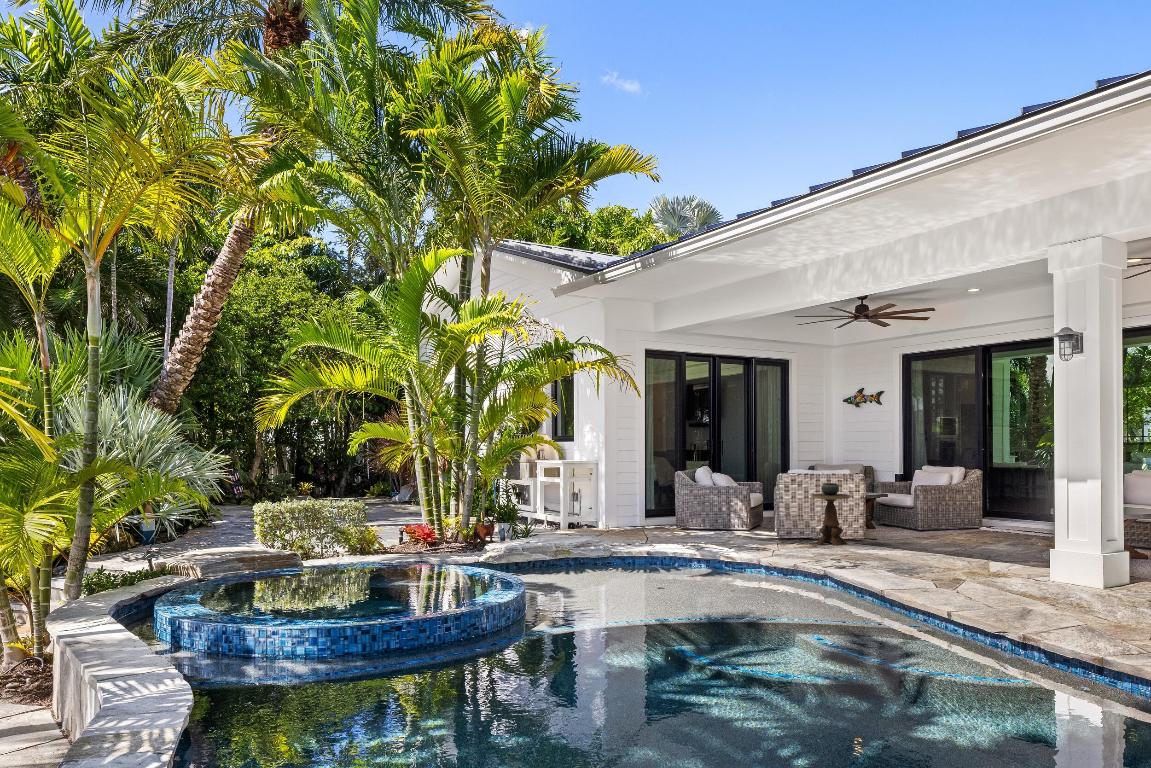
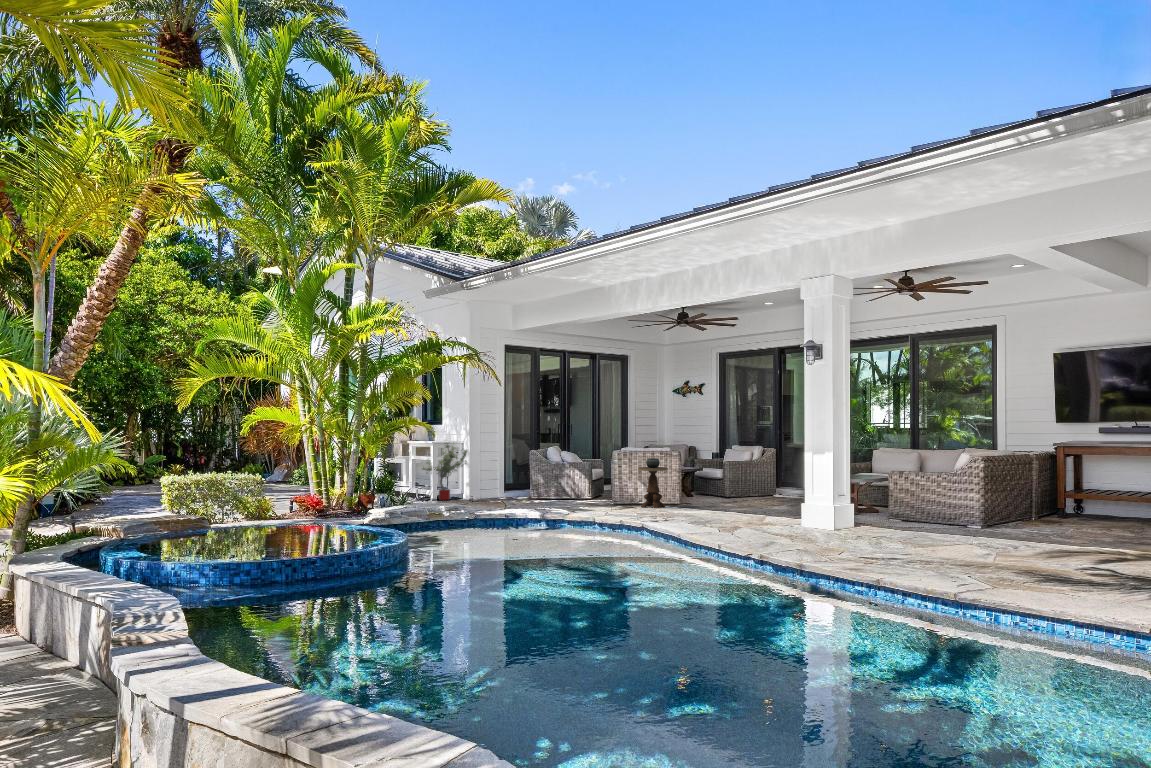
potted tree: none [550,461,605,530] -> present [422,443,467,501]

